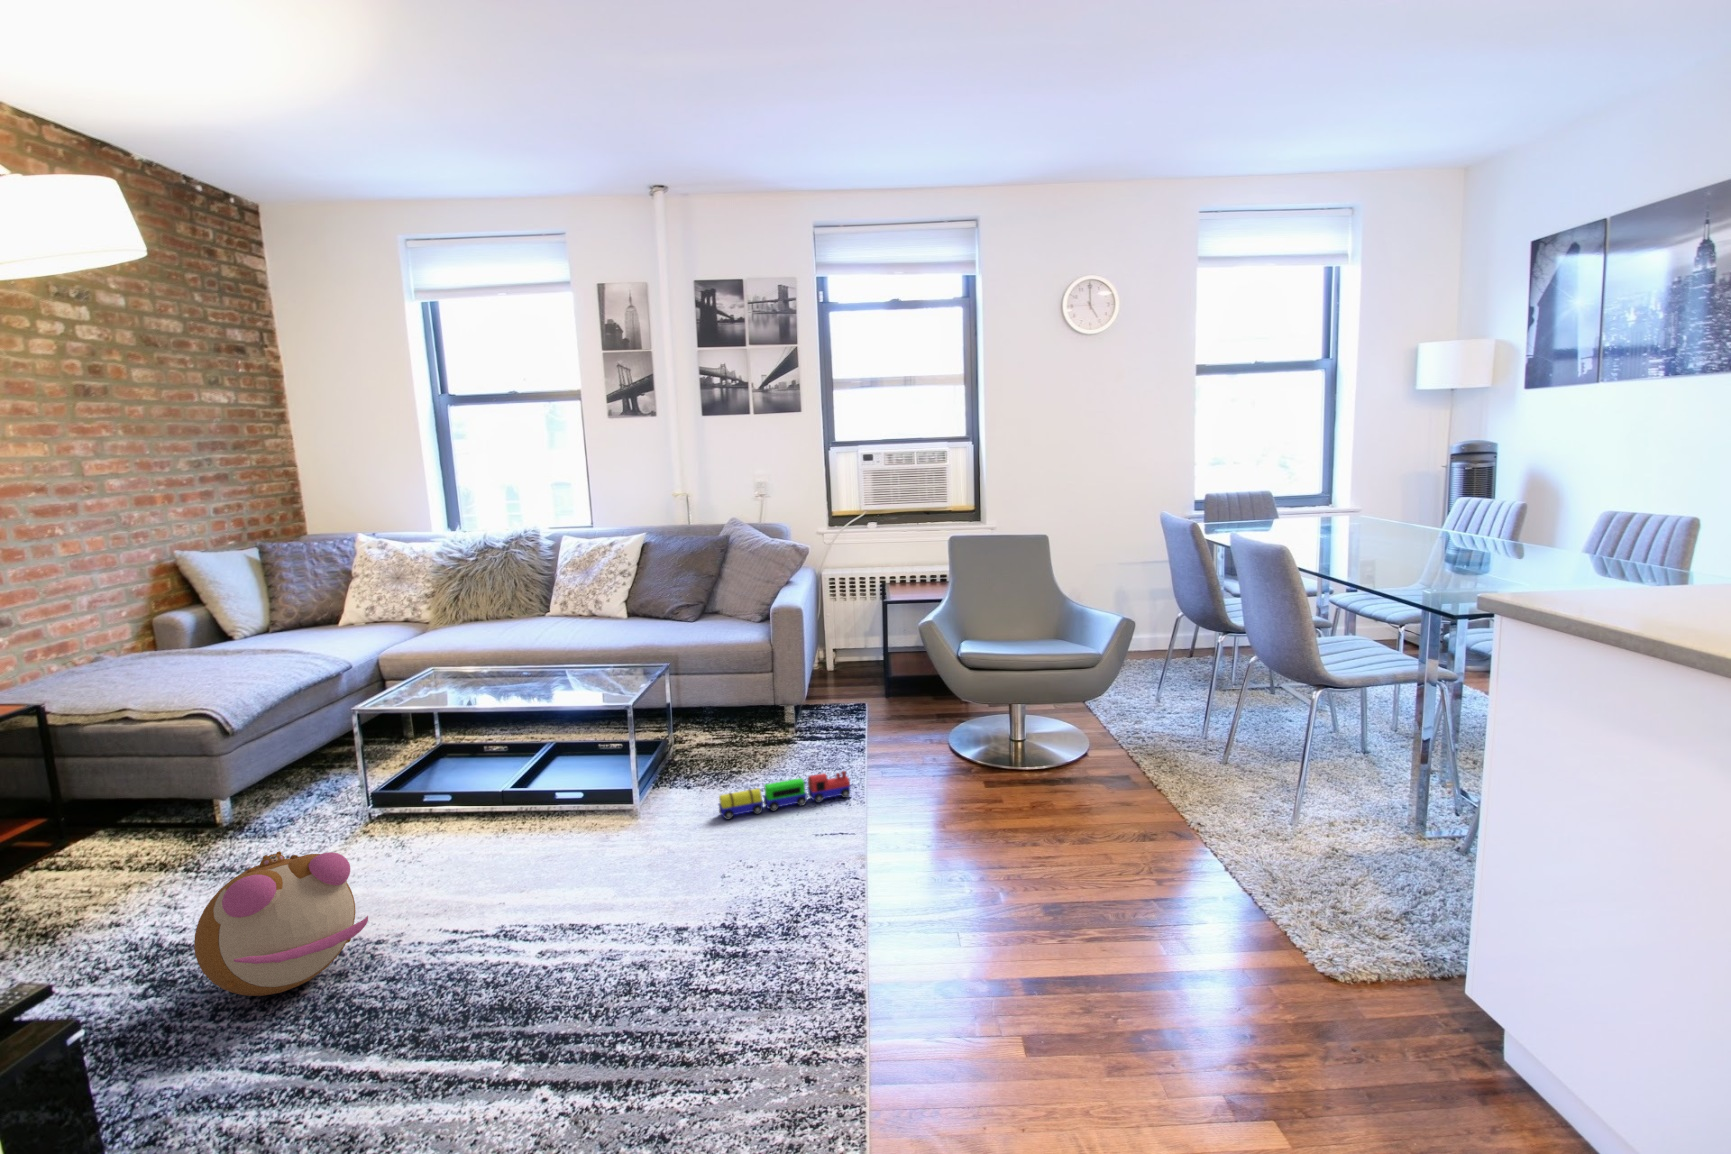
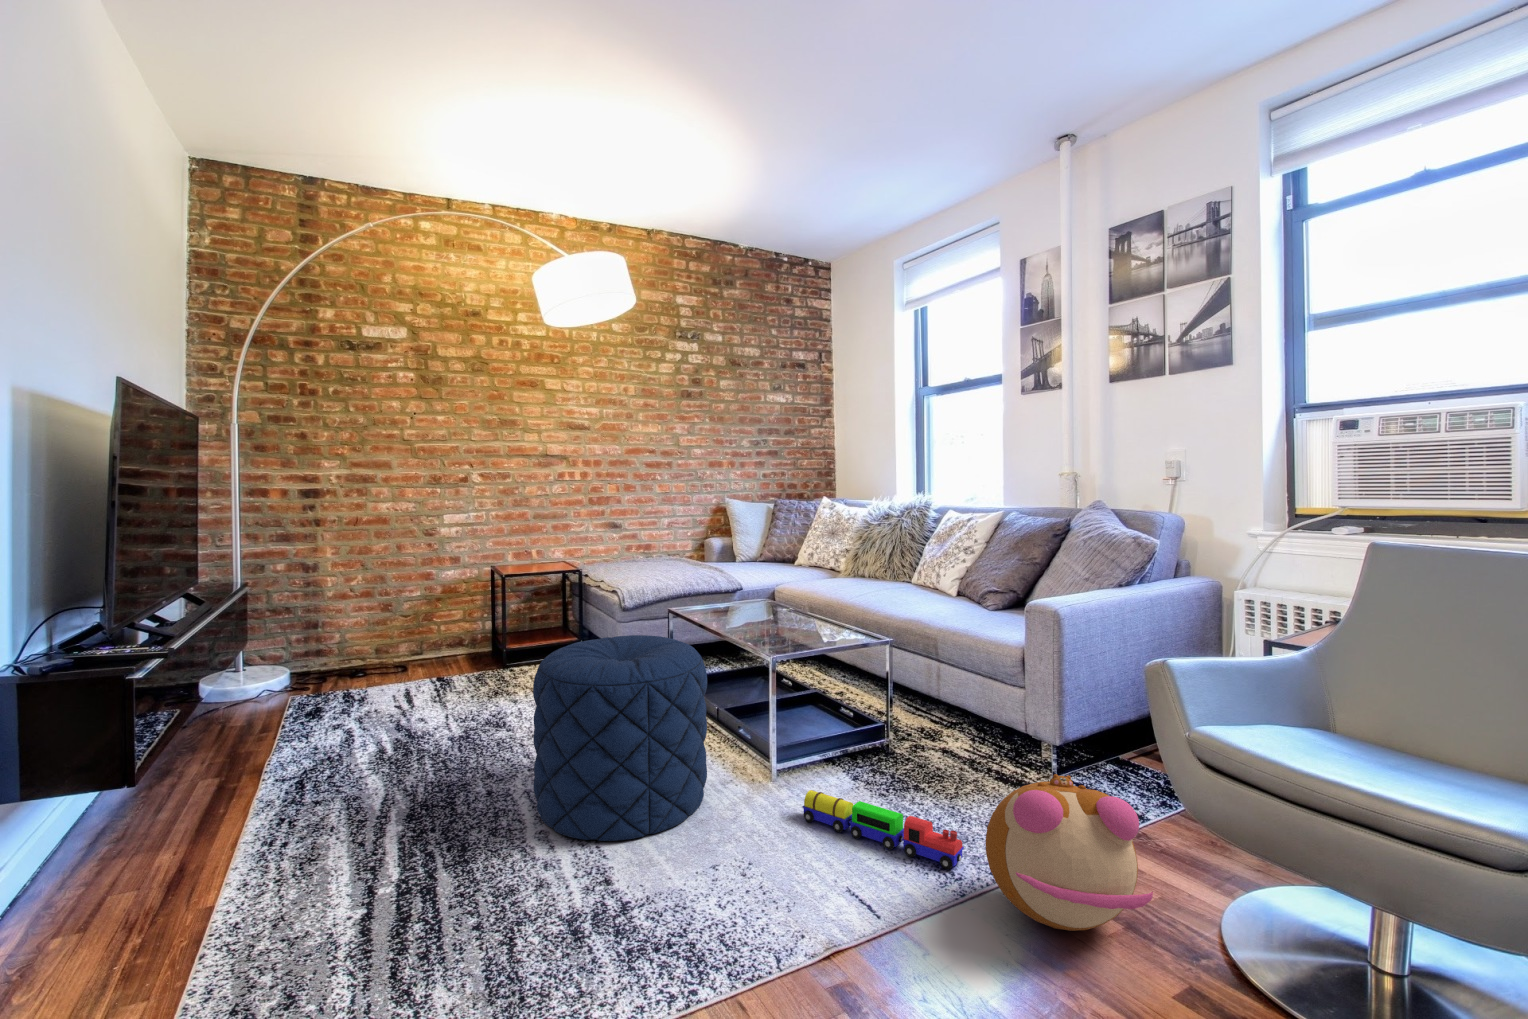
pouf: none [453,706,653,929] -> present [533,635,707,841]
plush toy: present [194,851,368,996] -> present [986,774,1153,931]

